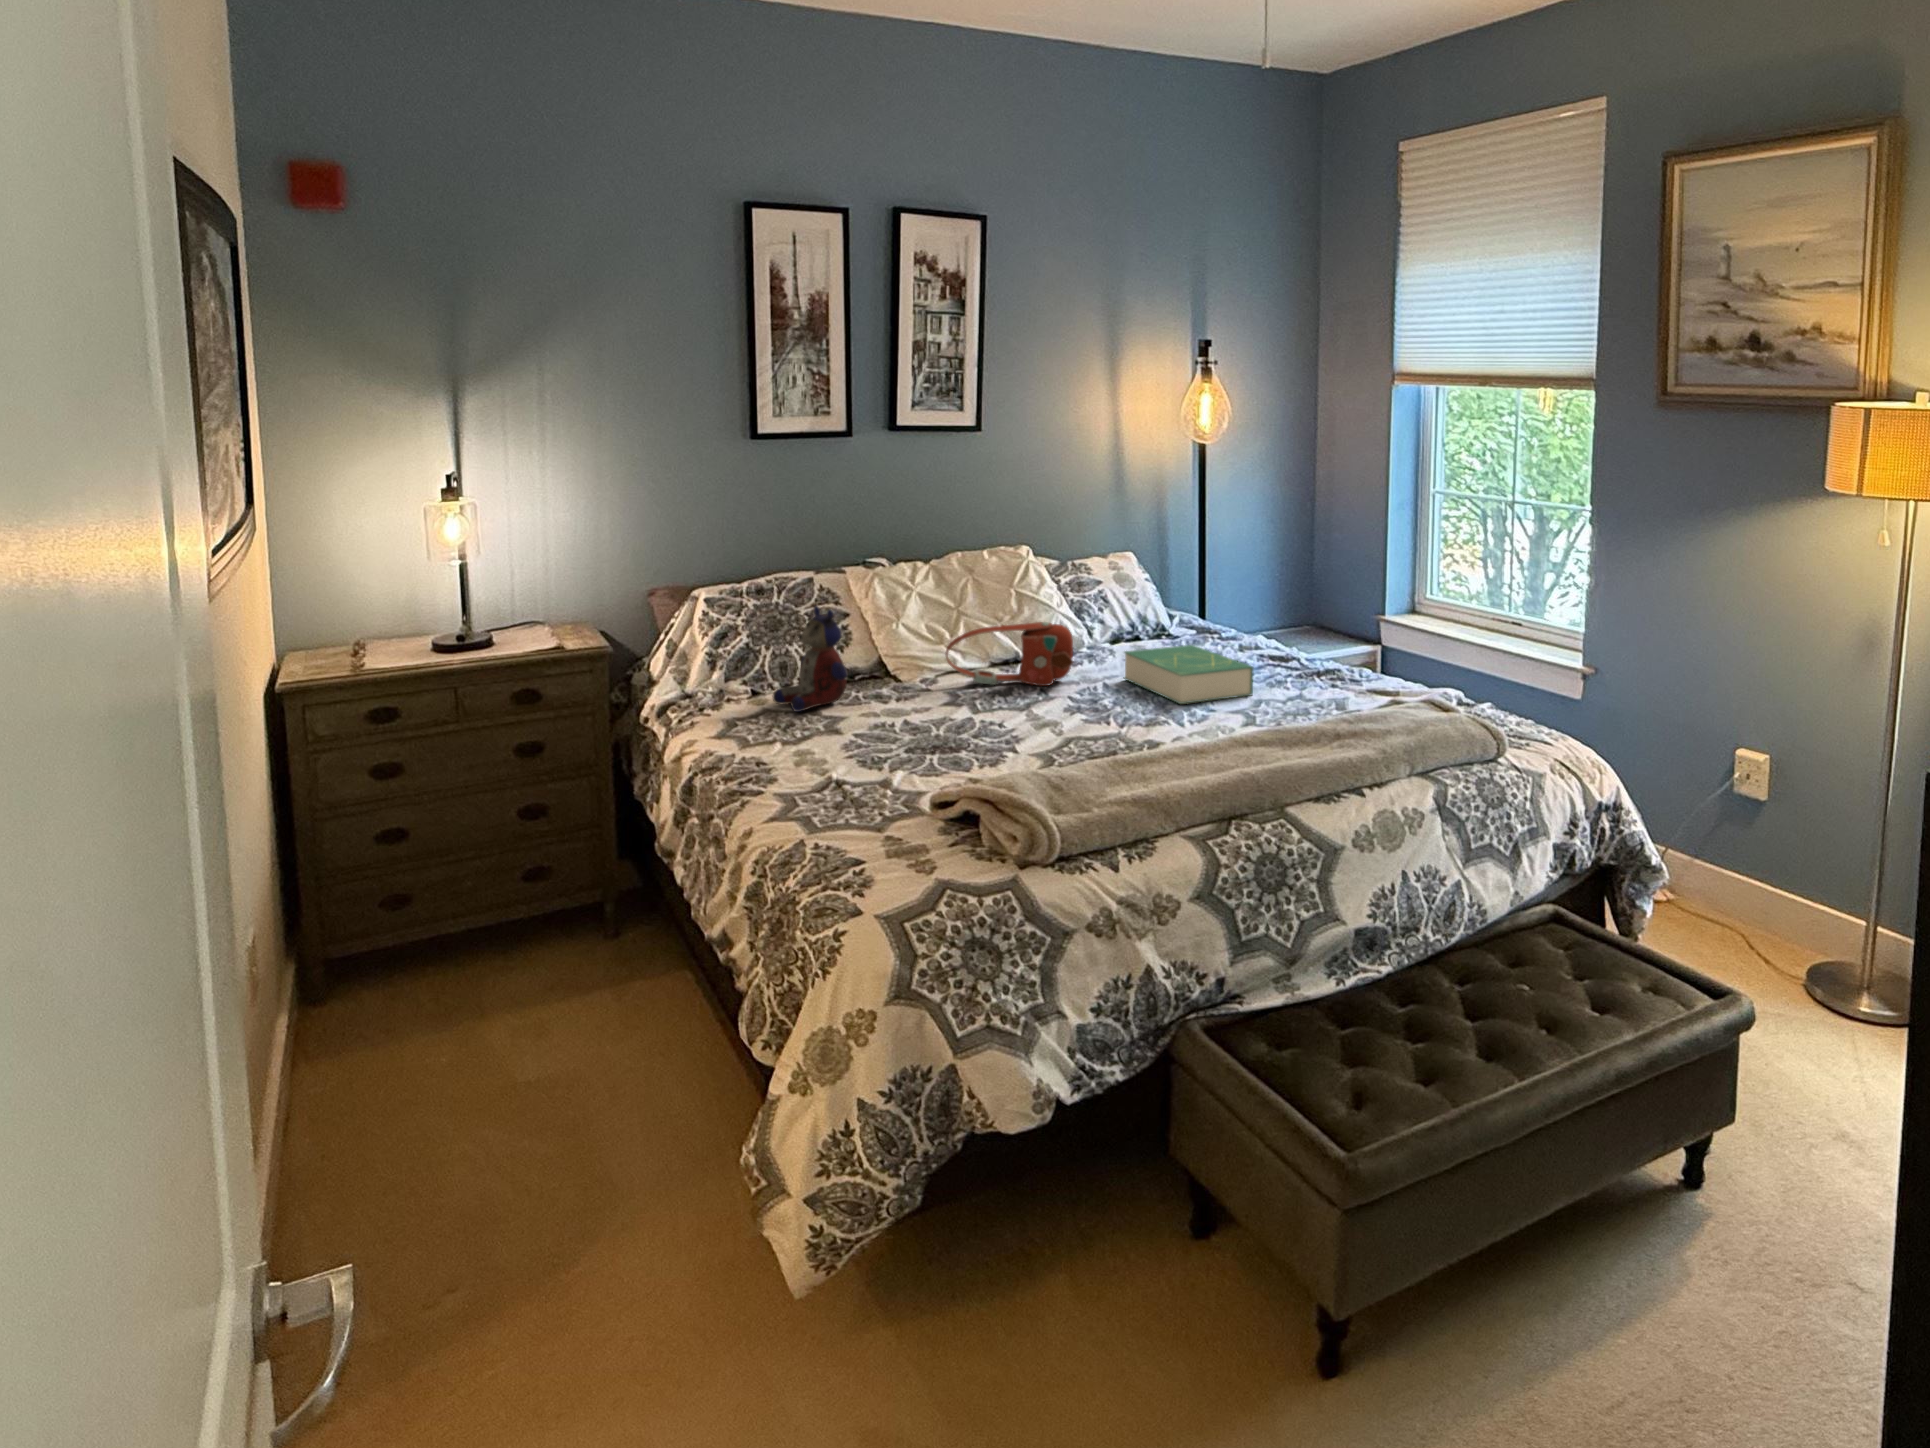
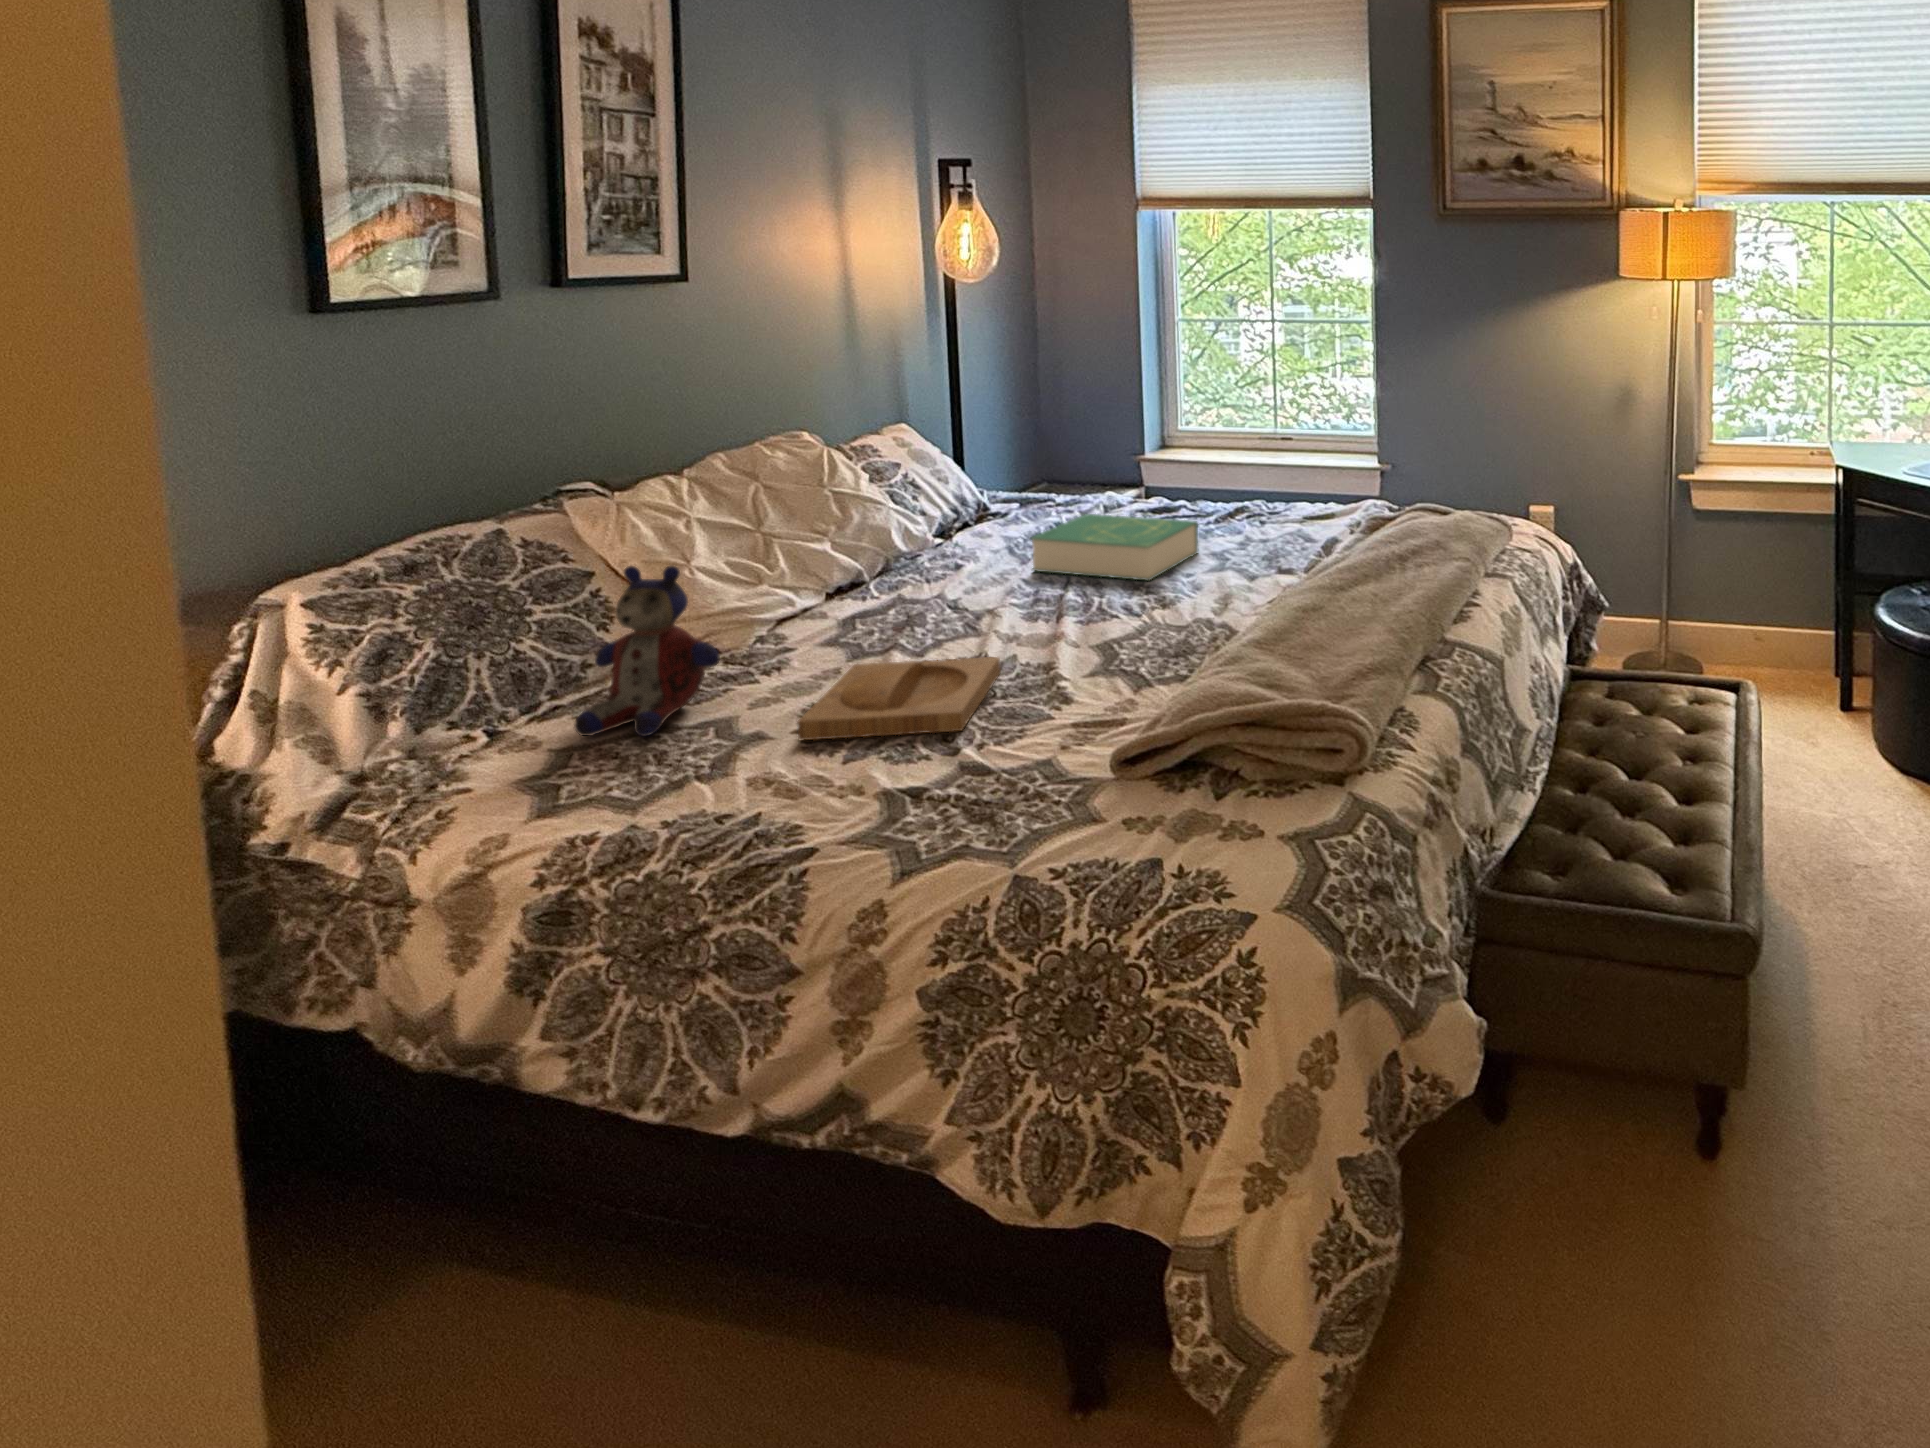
handbag: present [946,622,1074,686] -> none [813,520,988,622]
tray: none [843,703,993,757] -> present [798,657,1001,740]

